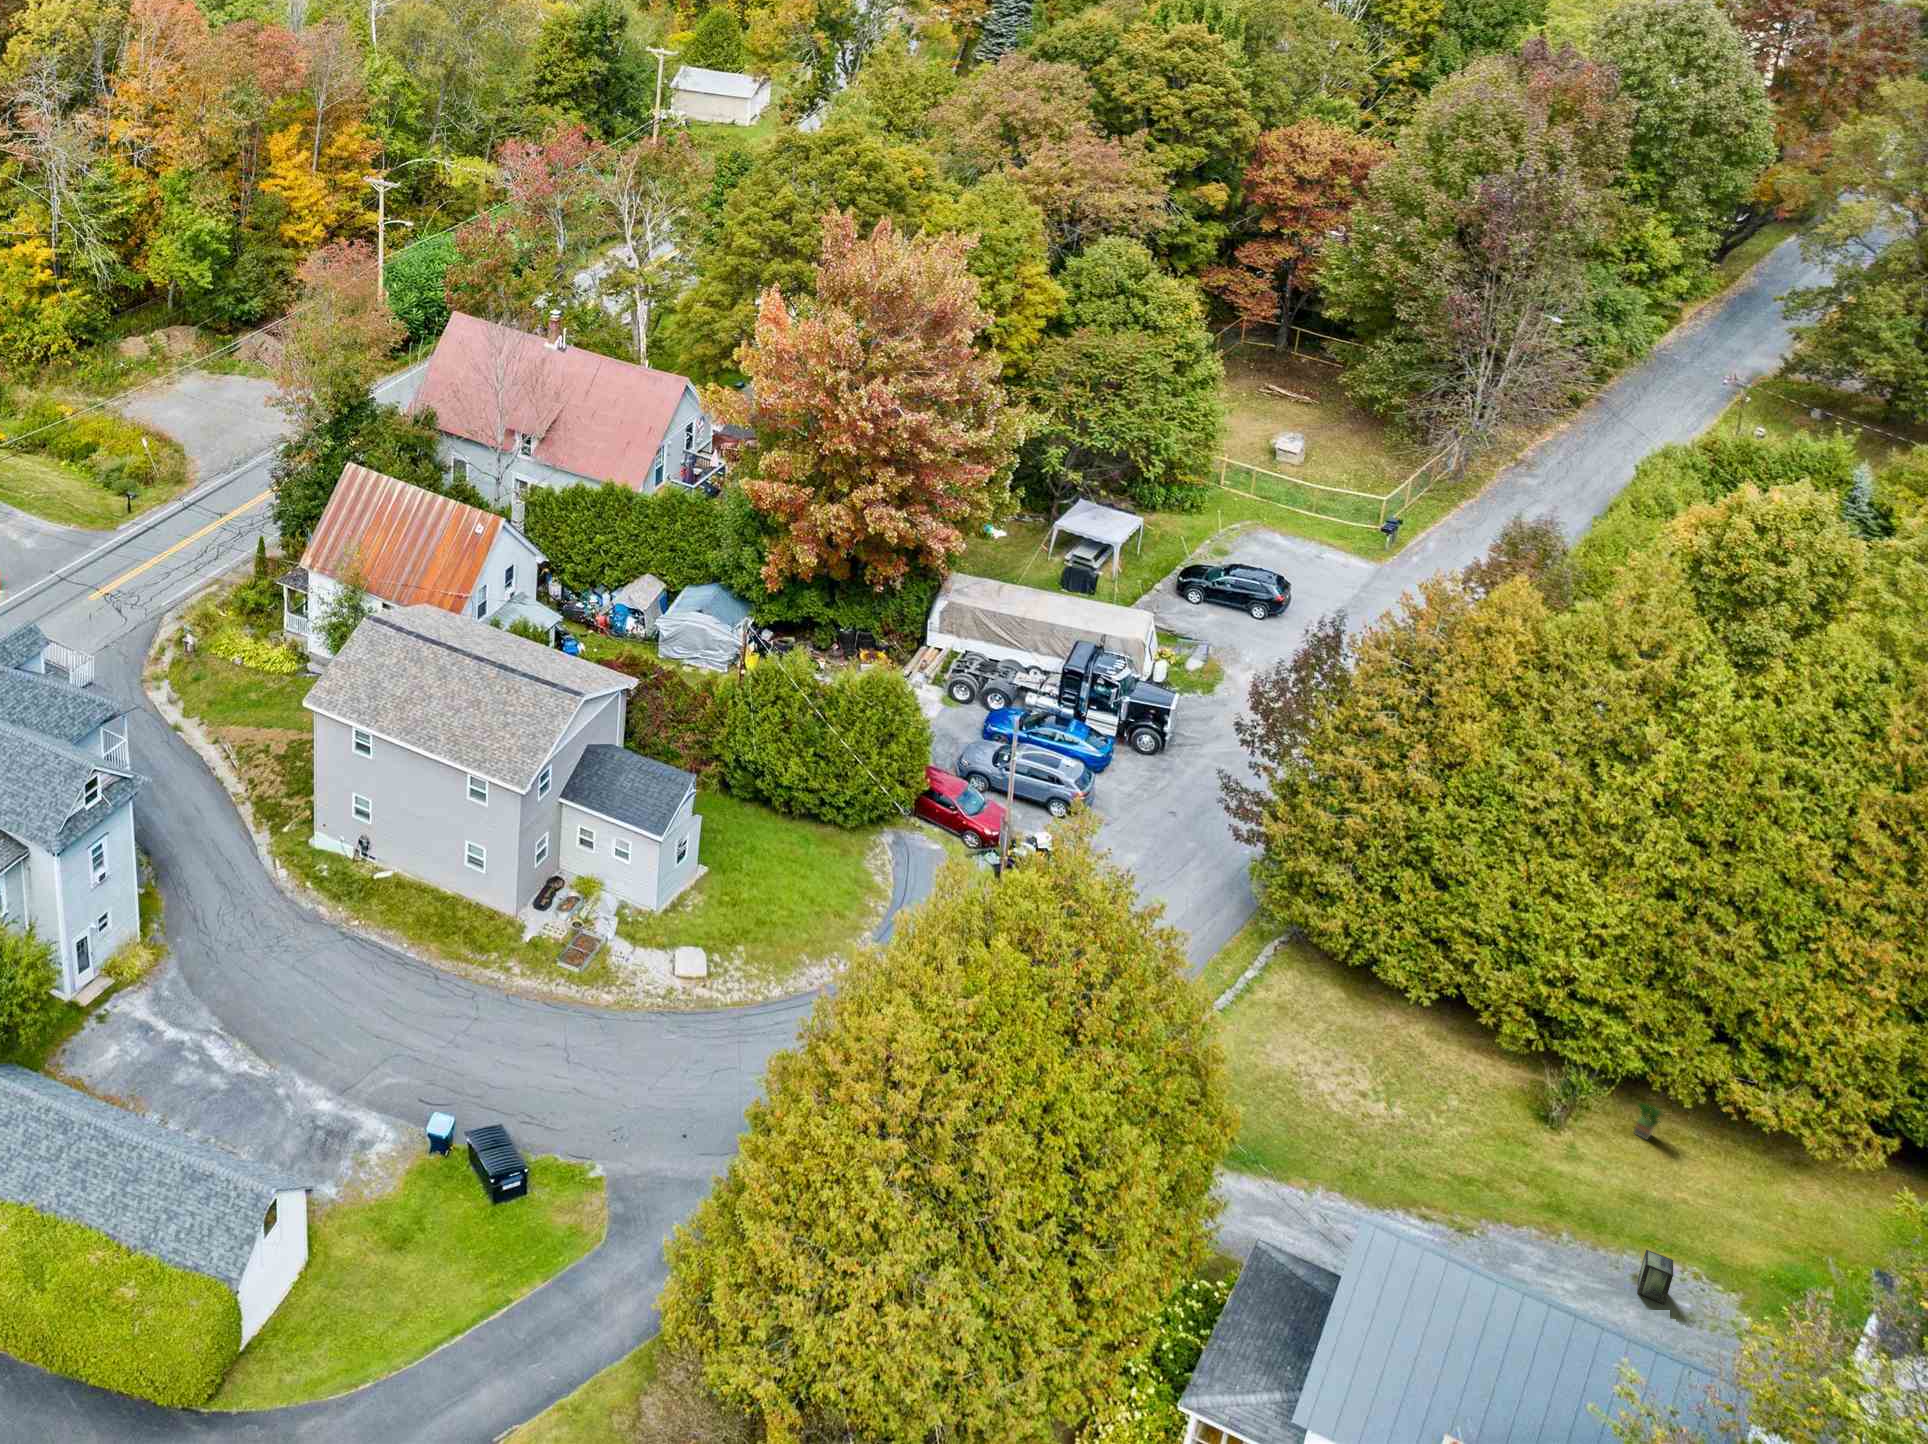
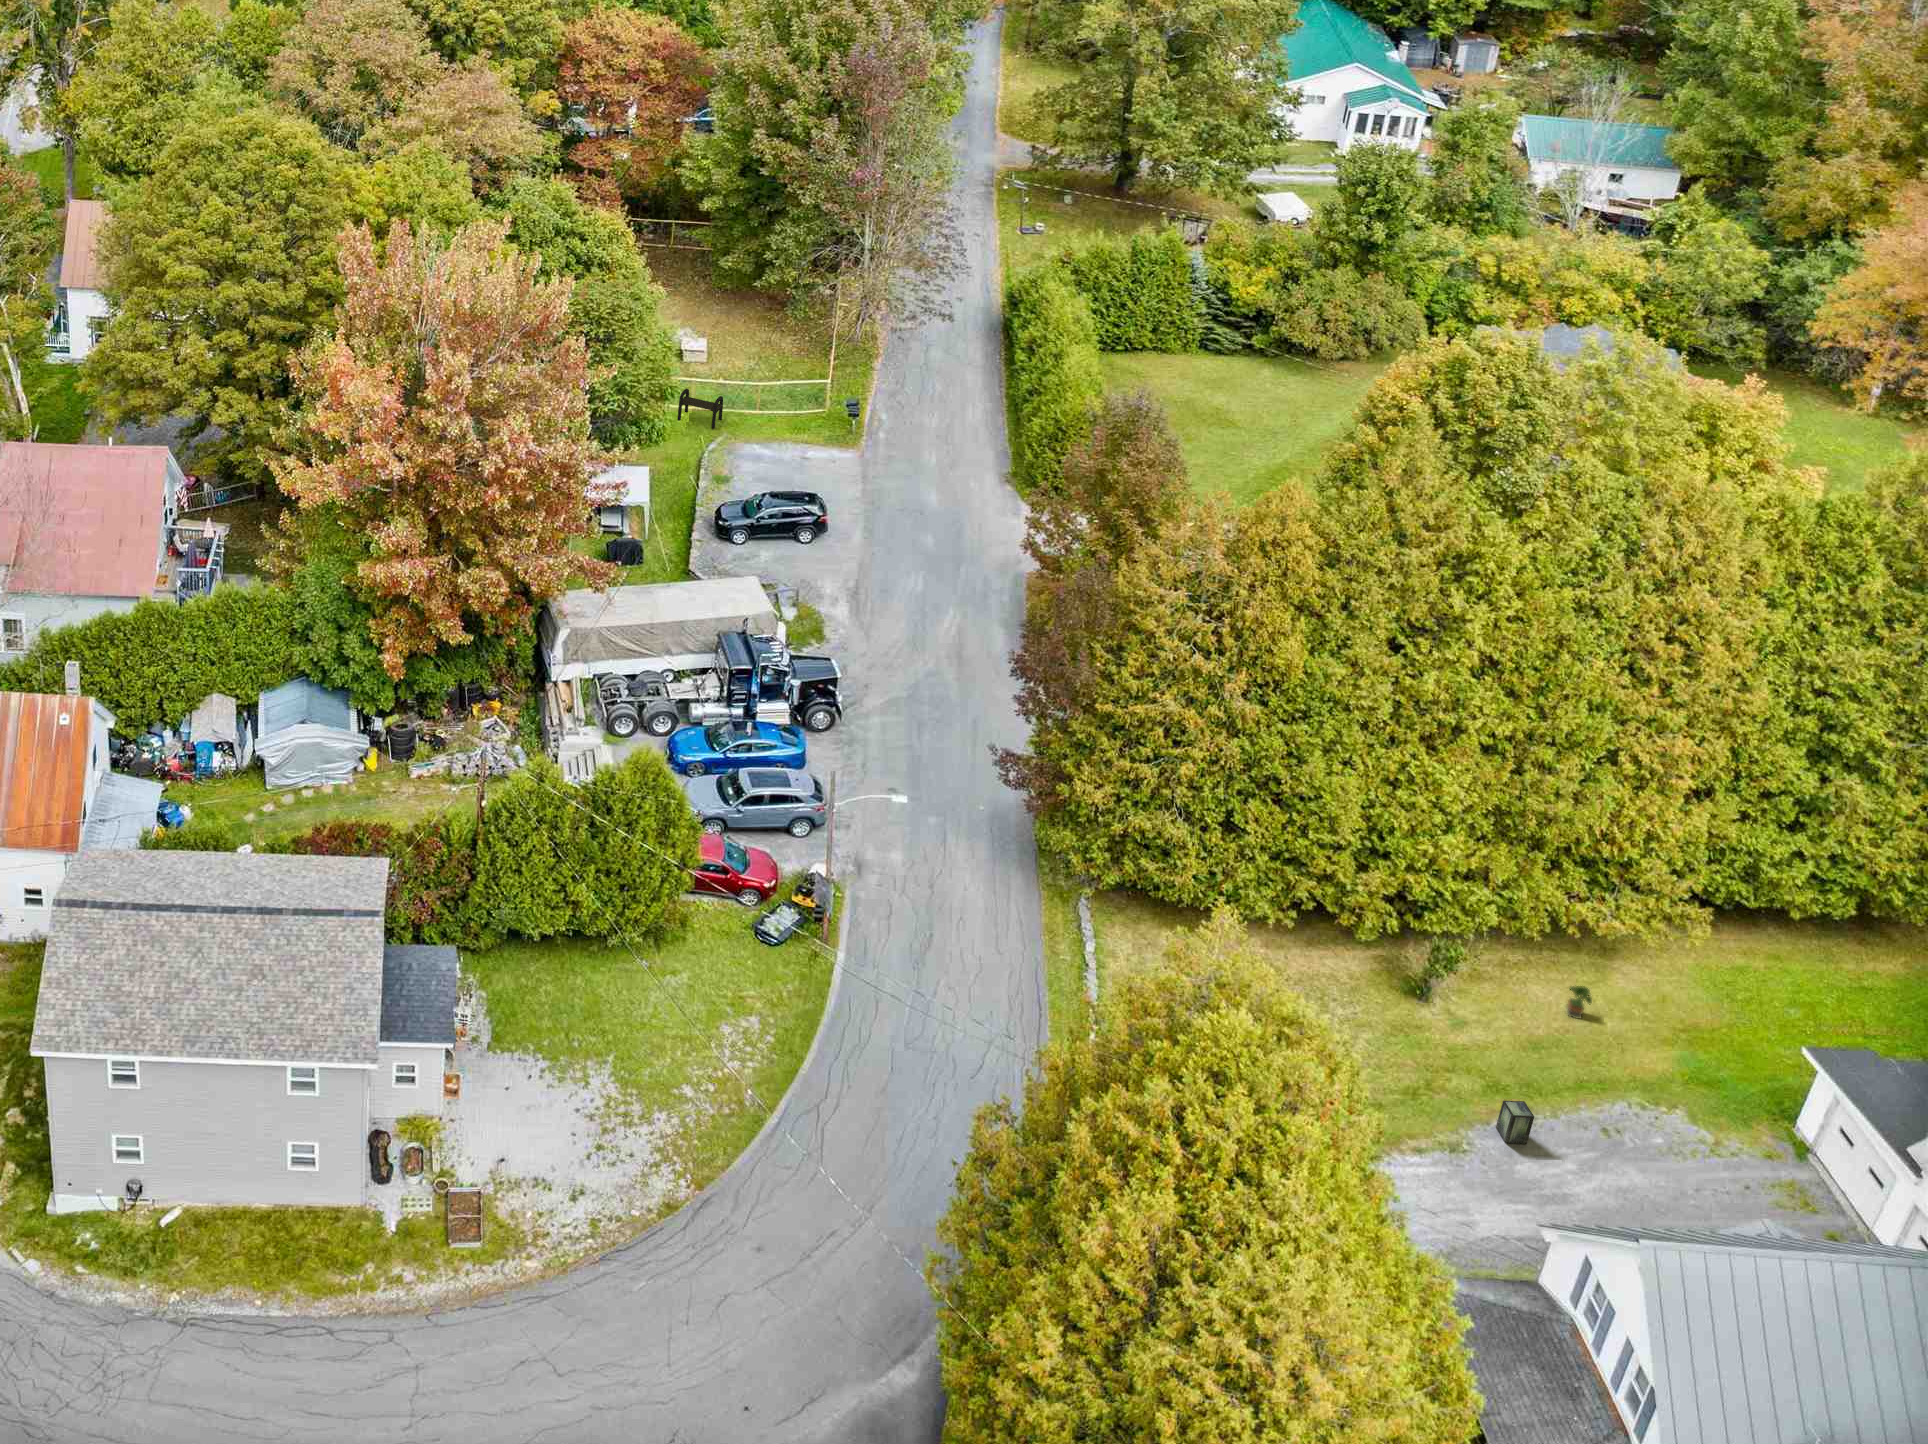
bench: none [1203,476,1251,516] -> present [677,389,723,428]
potted tree: present [1634,1103,1663,1139] -> present [1567,986,1592,1018]

